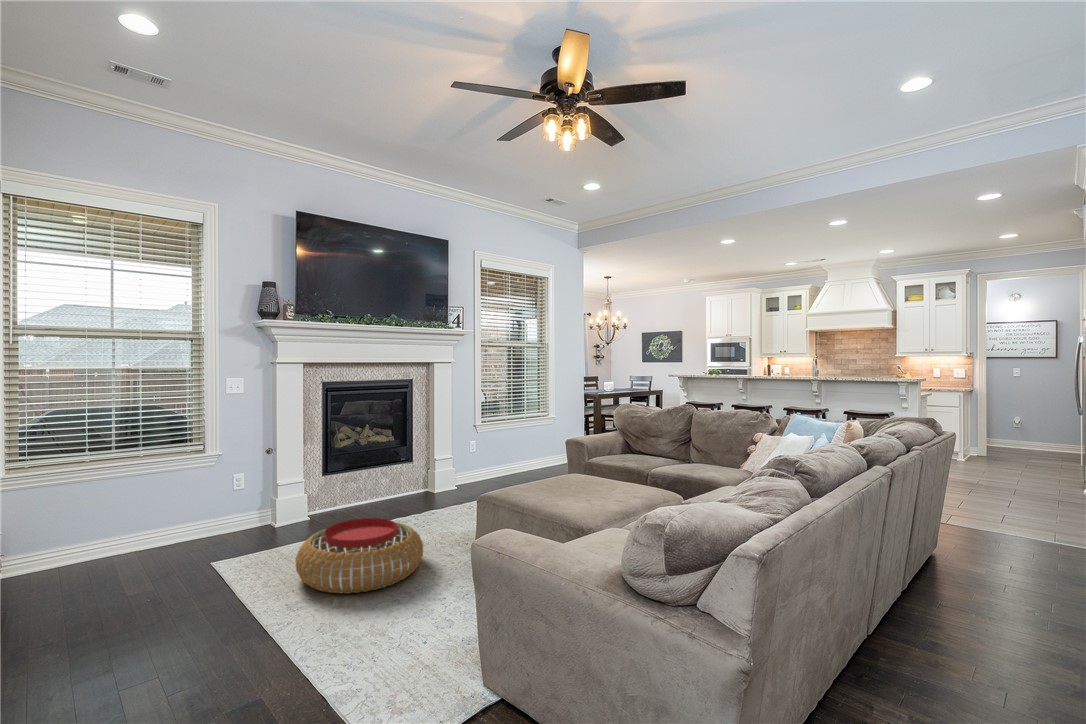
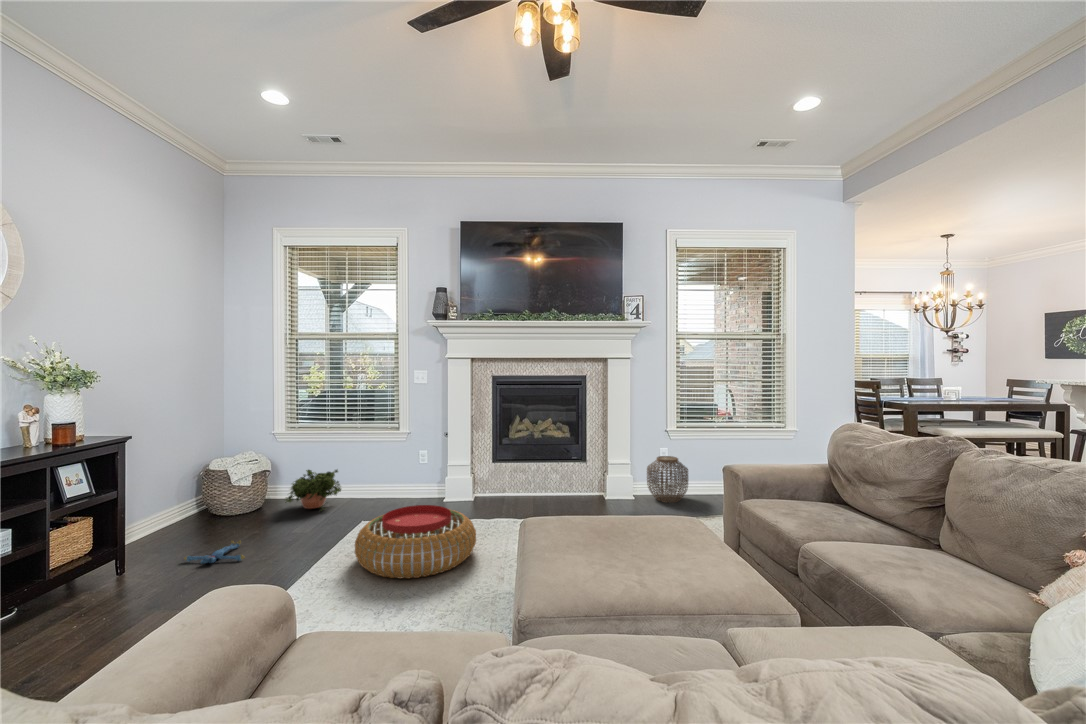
woven basket: none [465,447,500,487] -> present [647,456,688,502]
potted plant: none [50,514,145,576] -> present [285,470,341,511]
plush toy: none [37,626,146,671] -> present [184,541,245,563]

